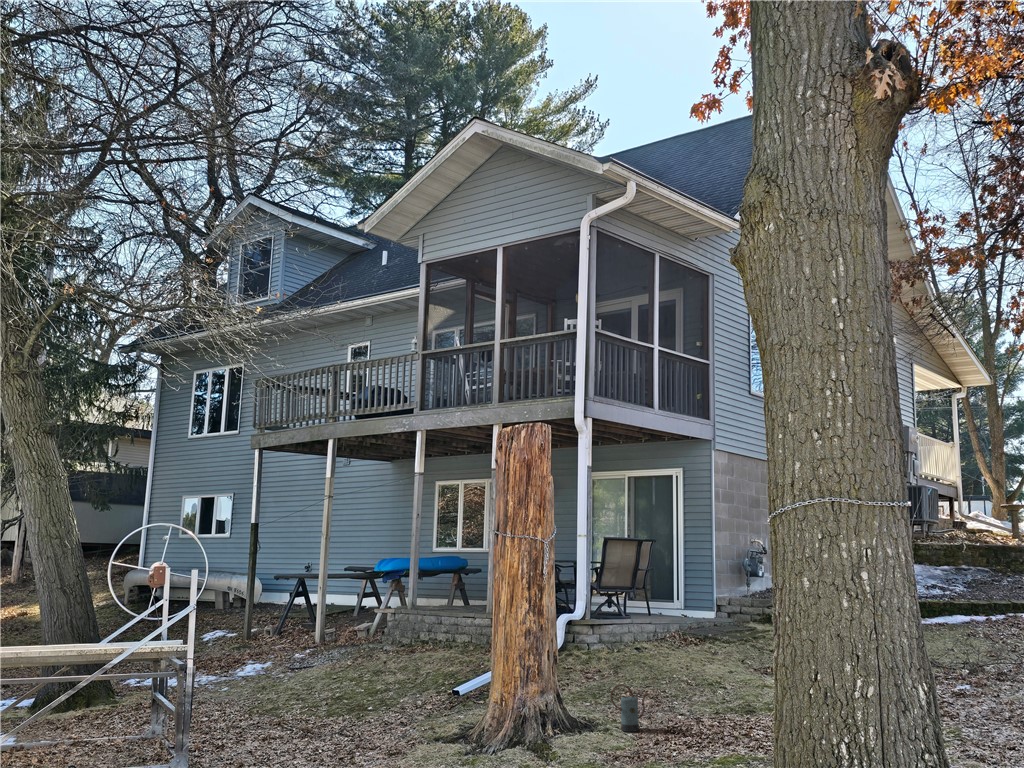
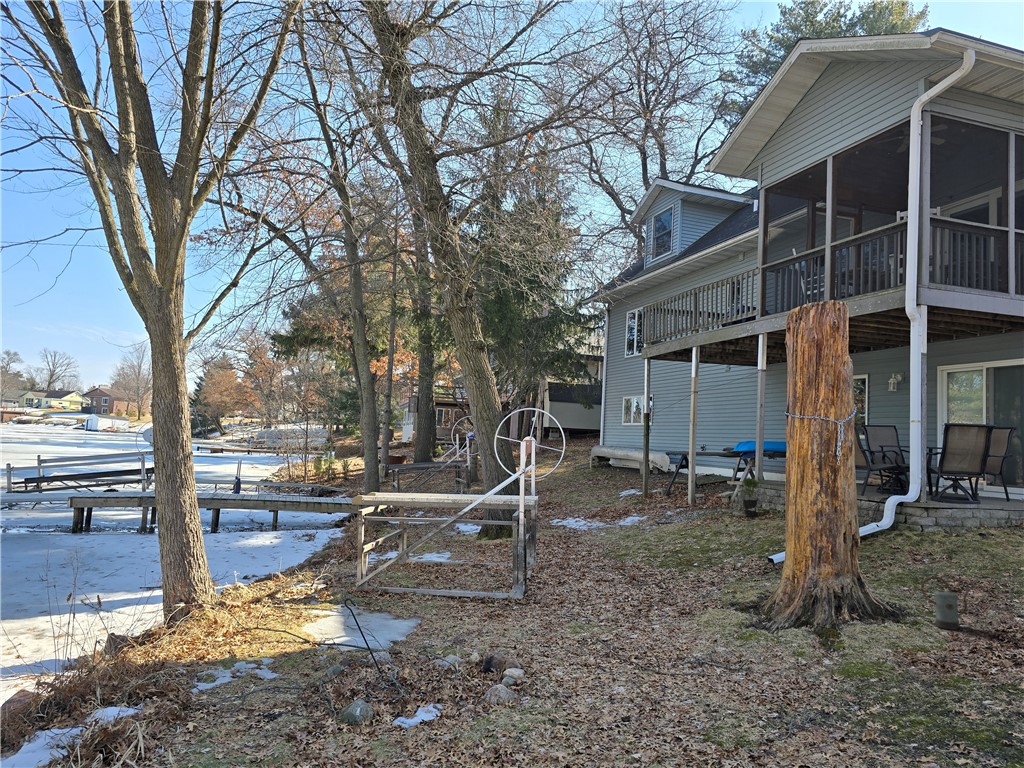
potted plant: none [393,603,424,652] -> present [740,477,760,517]

